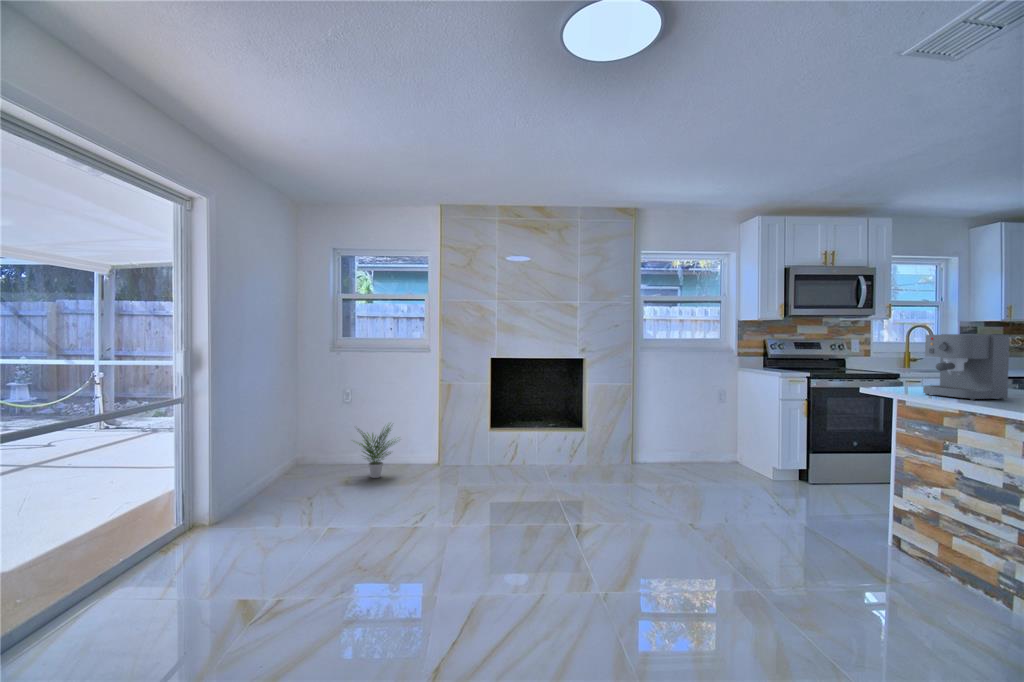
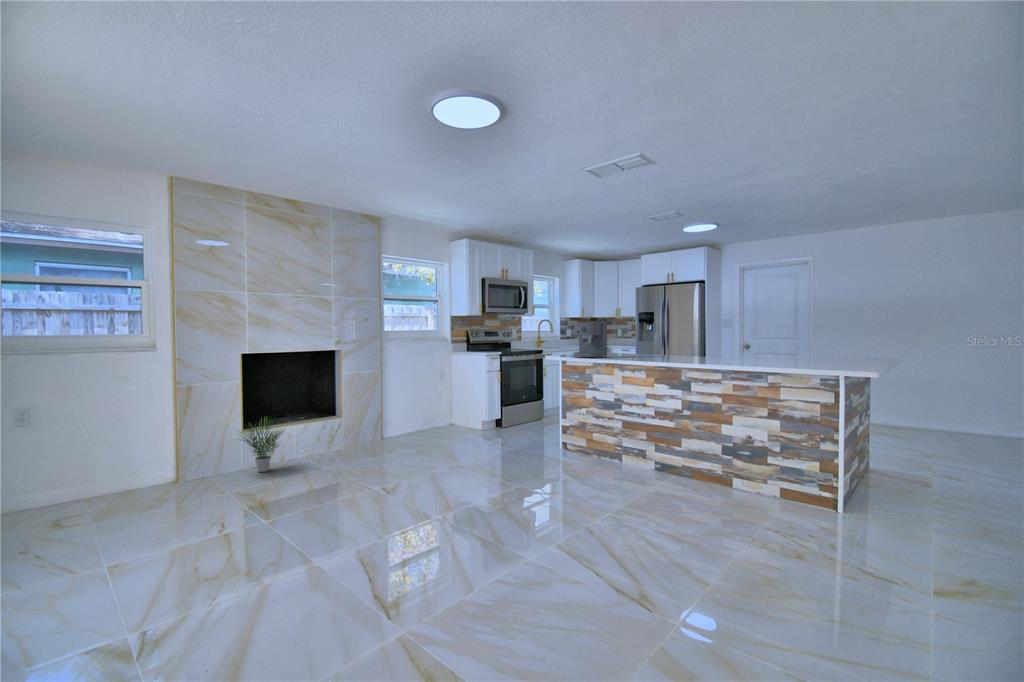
potted plant: present [358,425,395,478] -> present [243,417,282,472]

